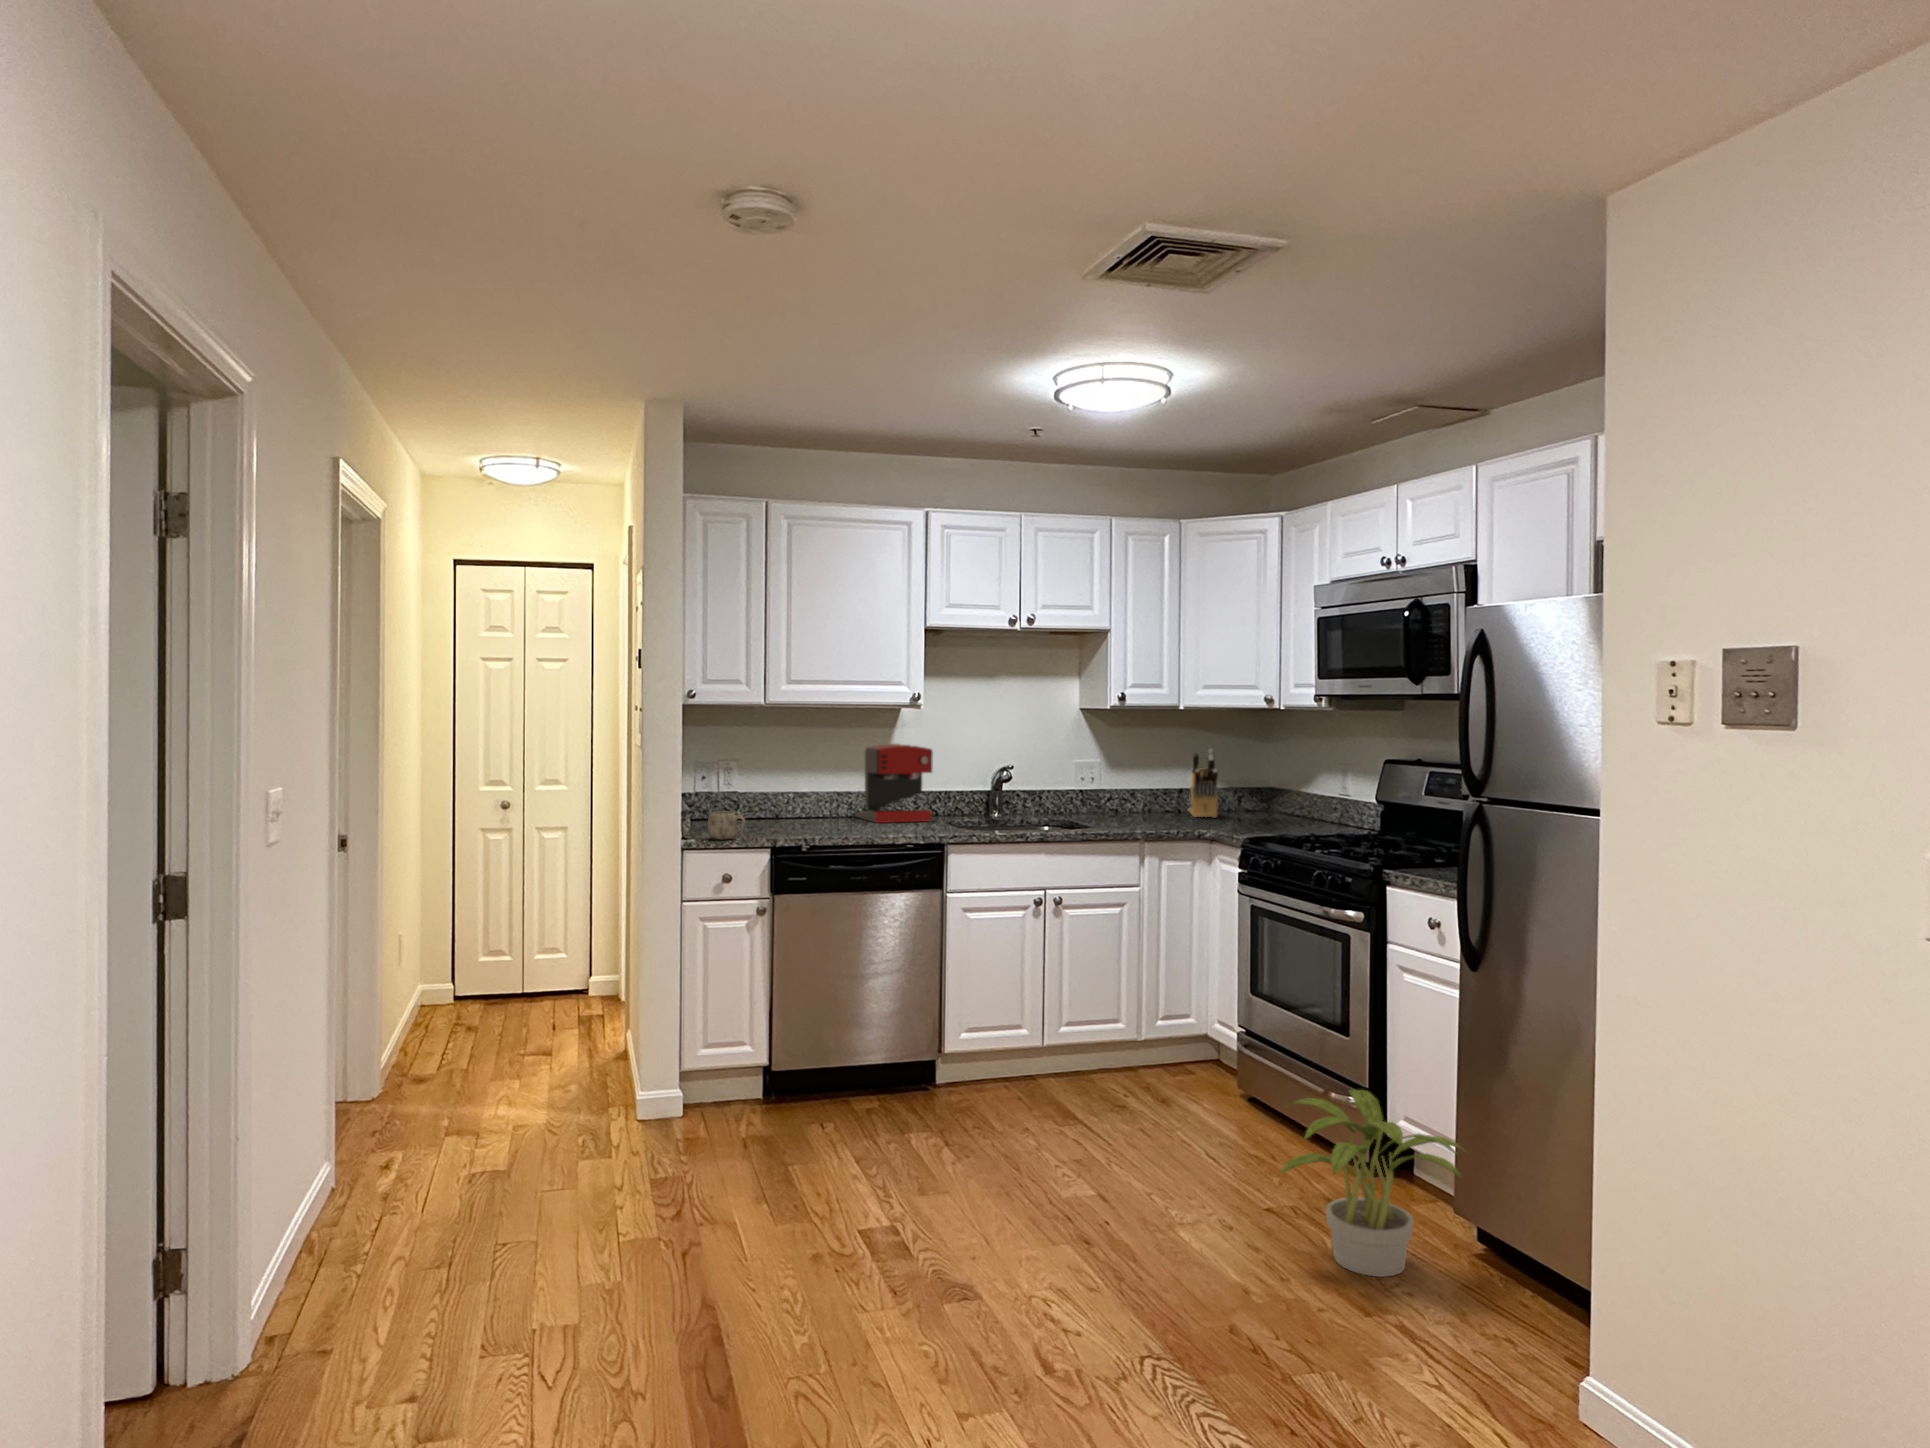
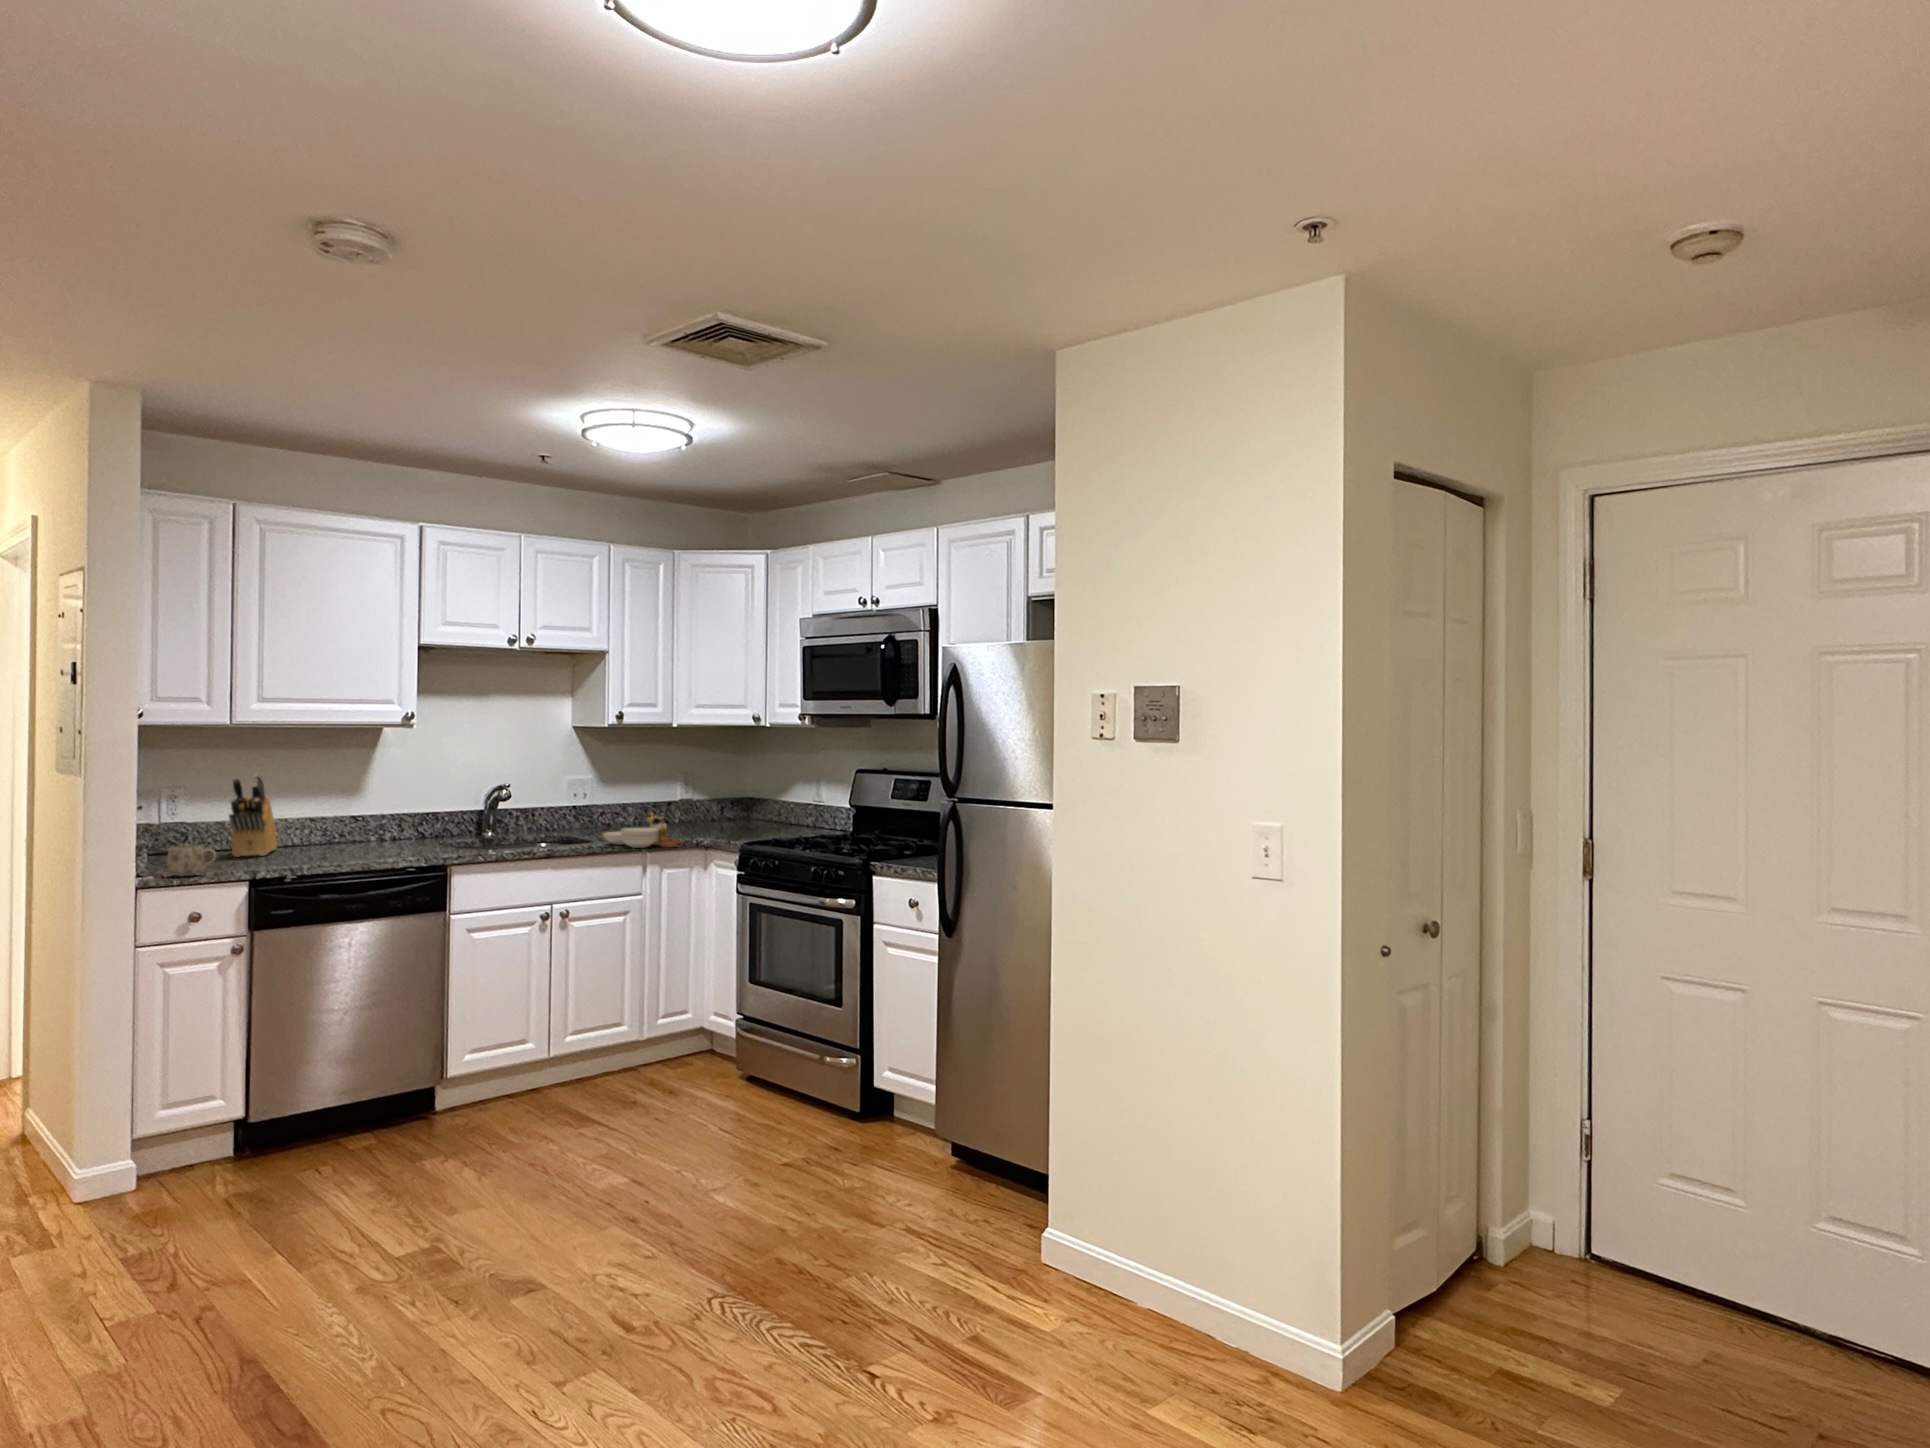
coffee maker: present [855,744,933,823] -> none [328,759,422,849]
knife block: present [1189,750,1218,818] -> present [229,774,278,857]
cutting board: none [1099,800,1181,839] -> present [603,814,681,848]
potted plant: present [1280,1090,1468,1277] -> none [803,1045,948,1196]

